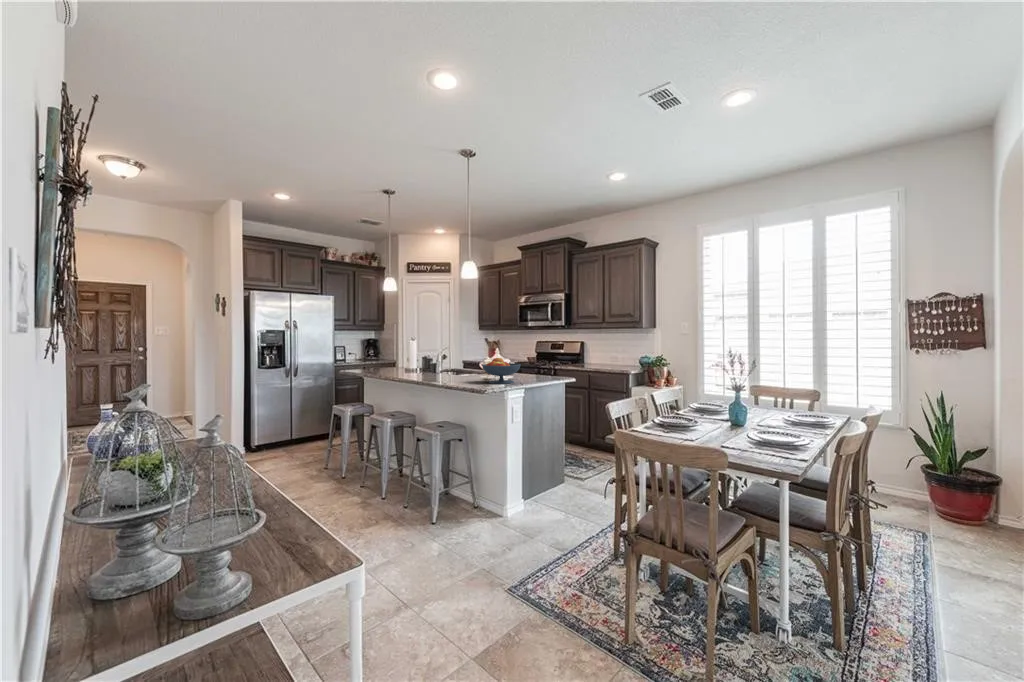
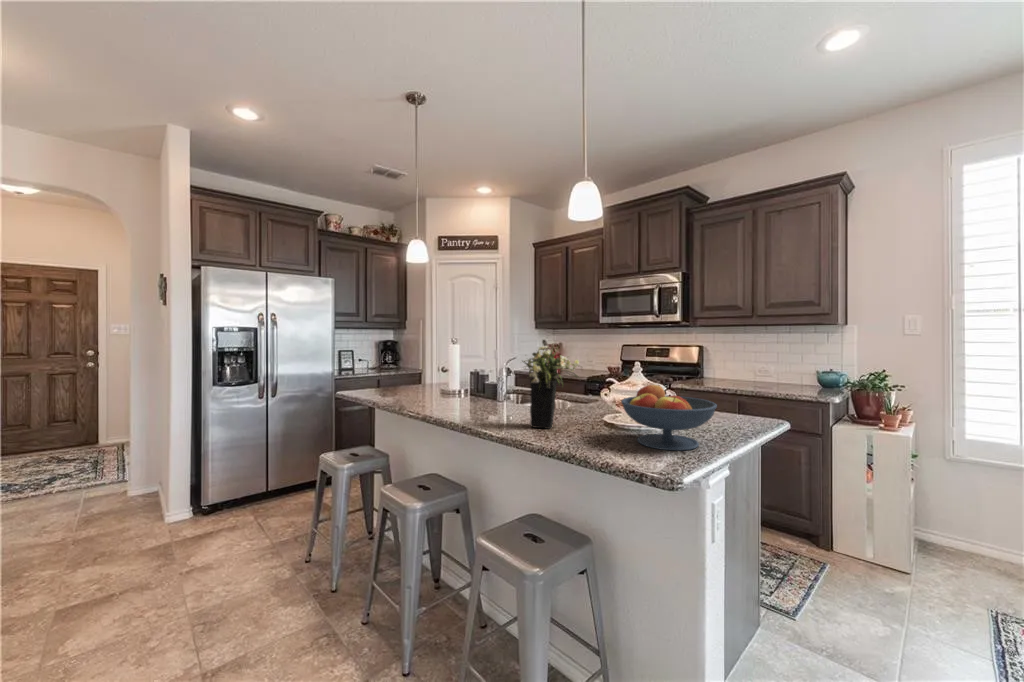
flower arrangement: none [440,340,472,380] -> present [524,345,582,429]

